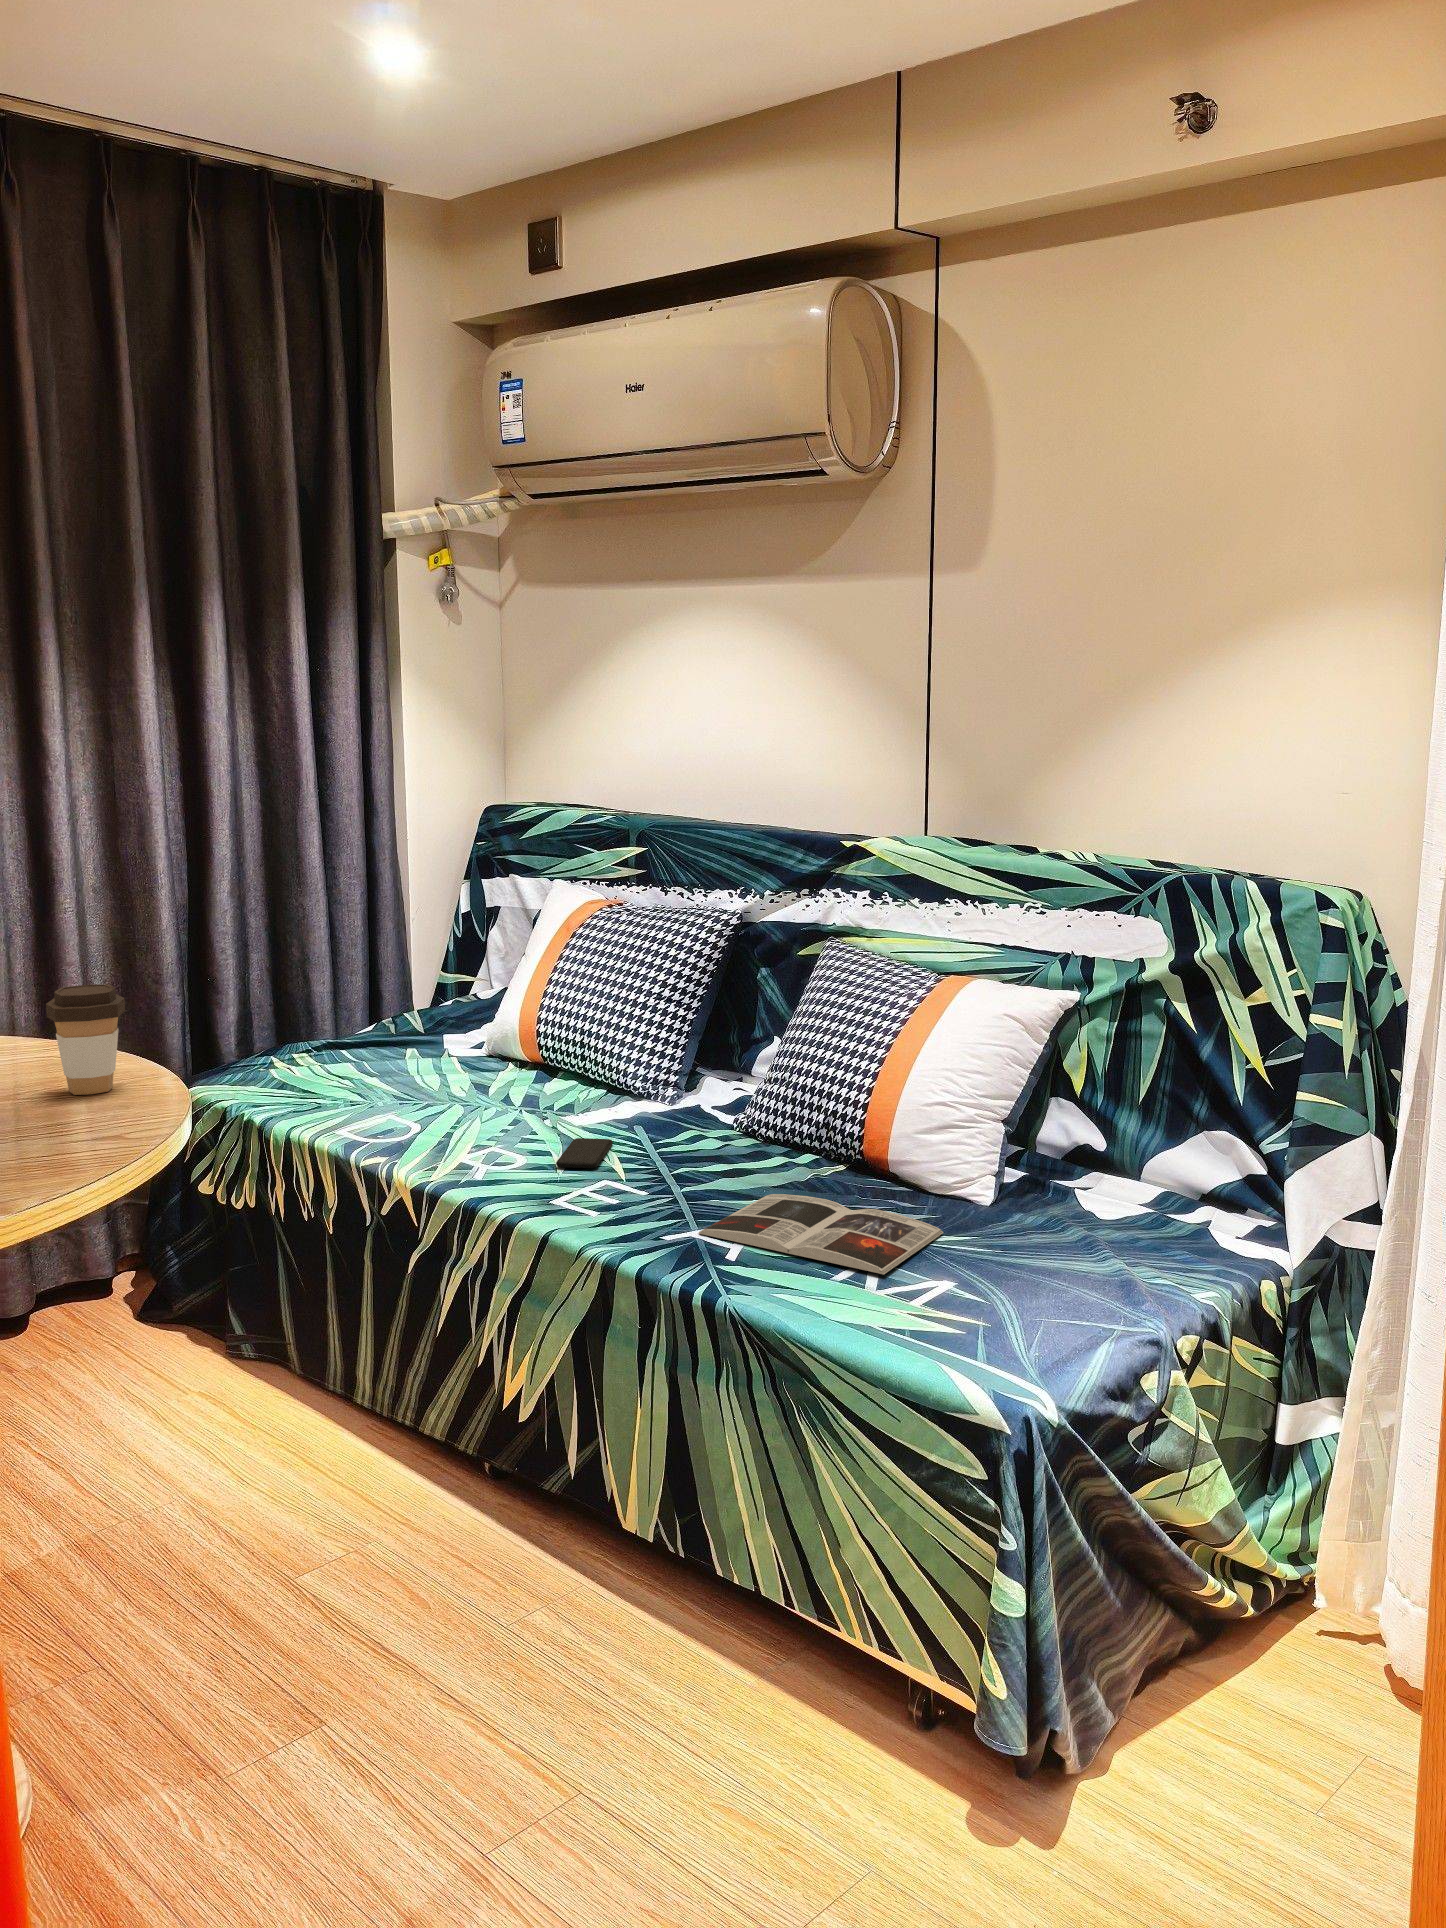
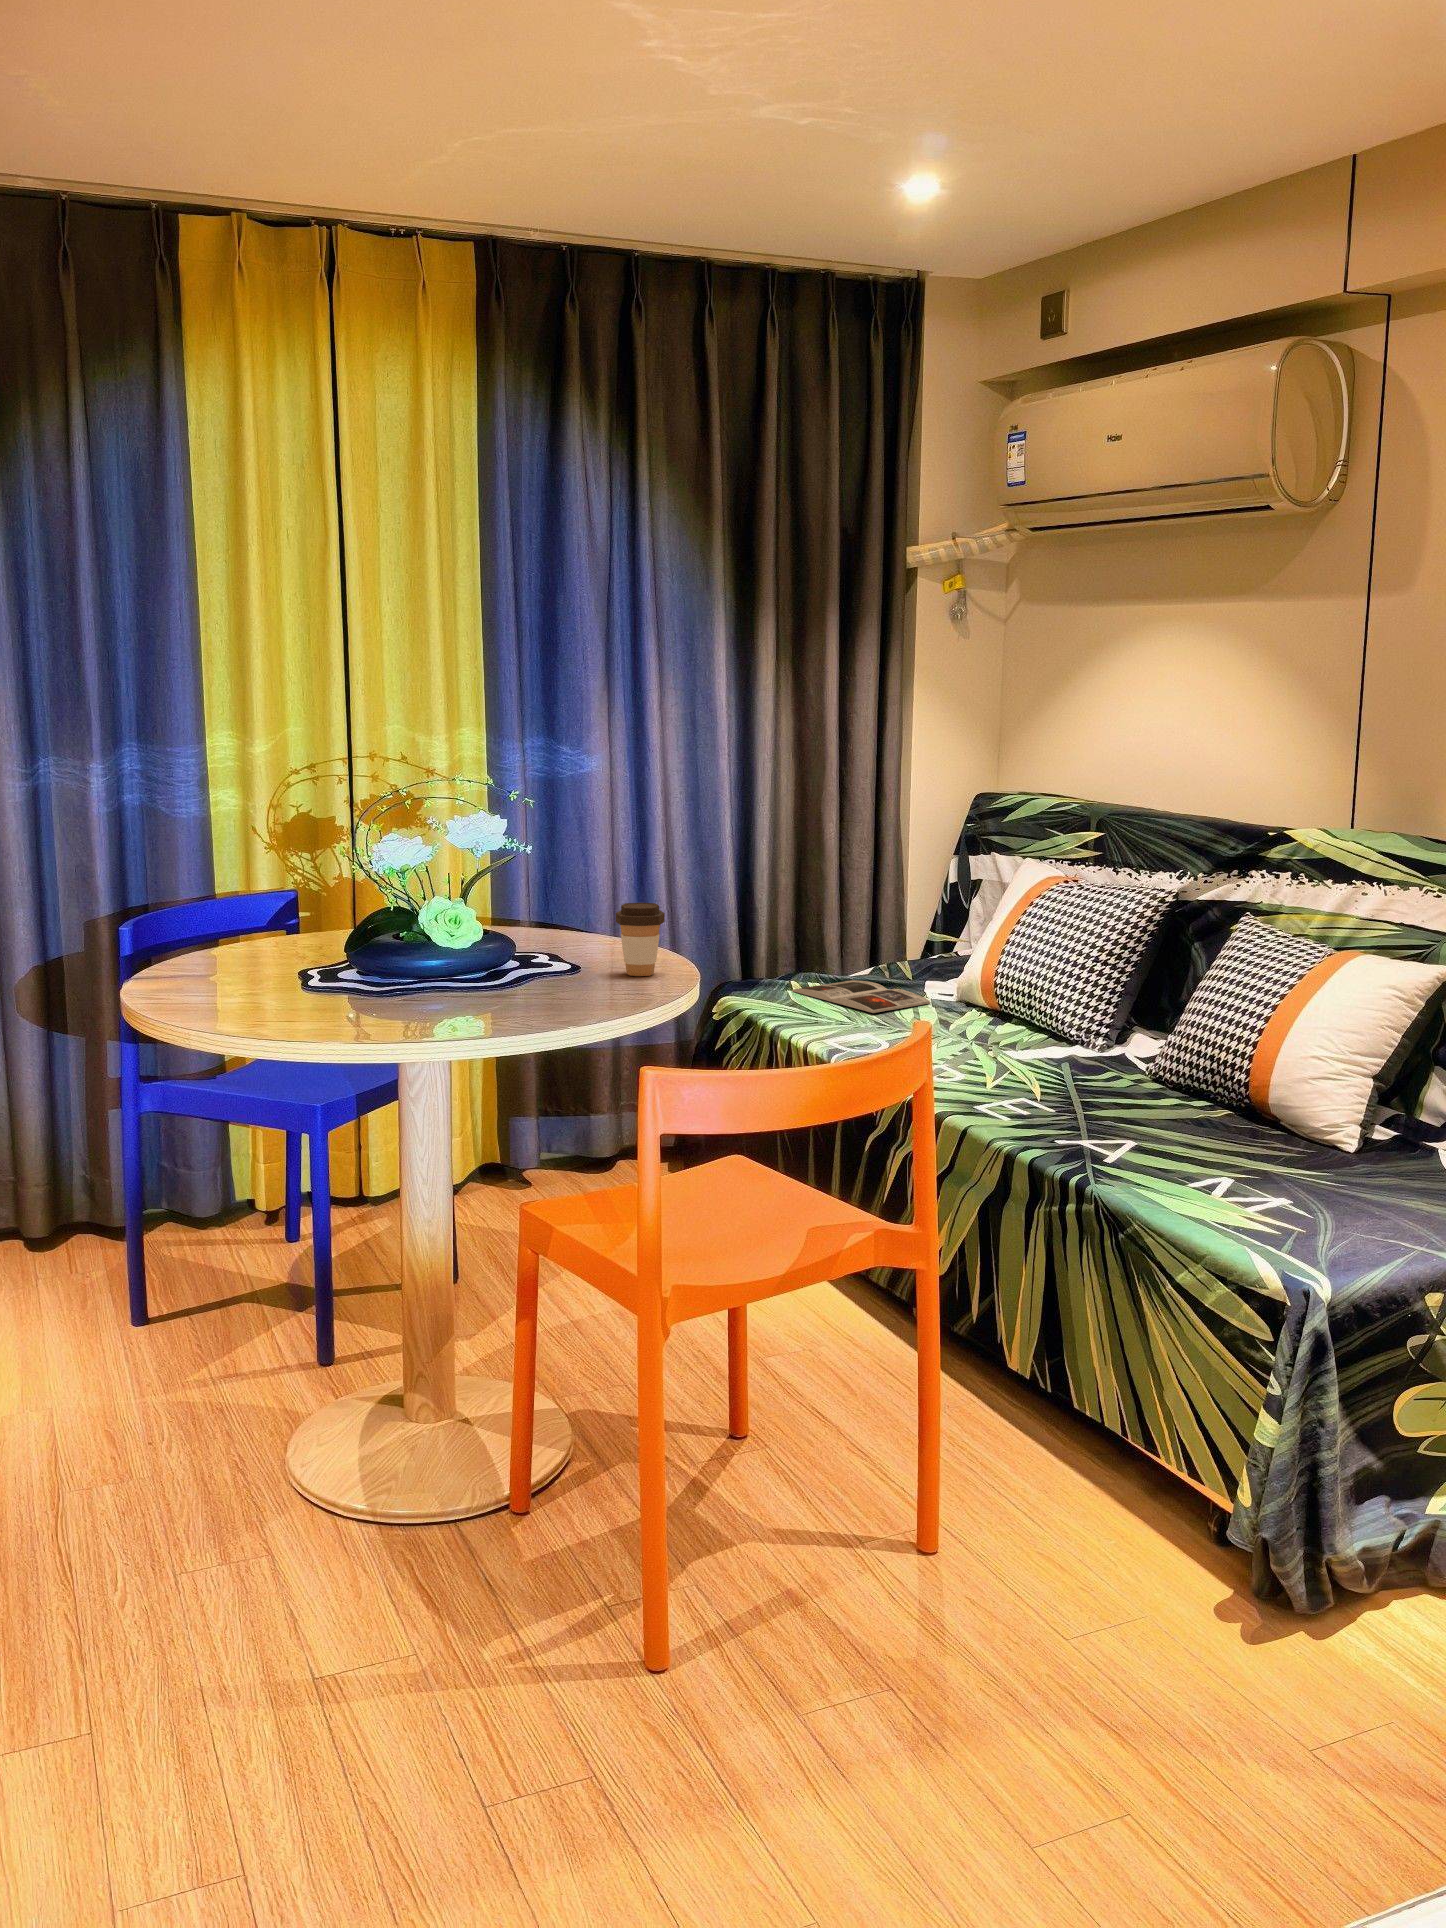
smartphone: present [556,1138,613,1168] -> none [987,1066,1039,1088]
magazine: present [699,1194,943,1274] -> present [792,980,931,1013]

